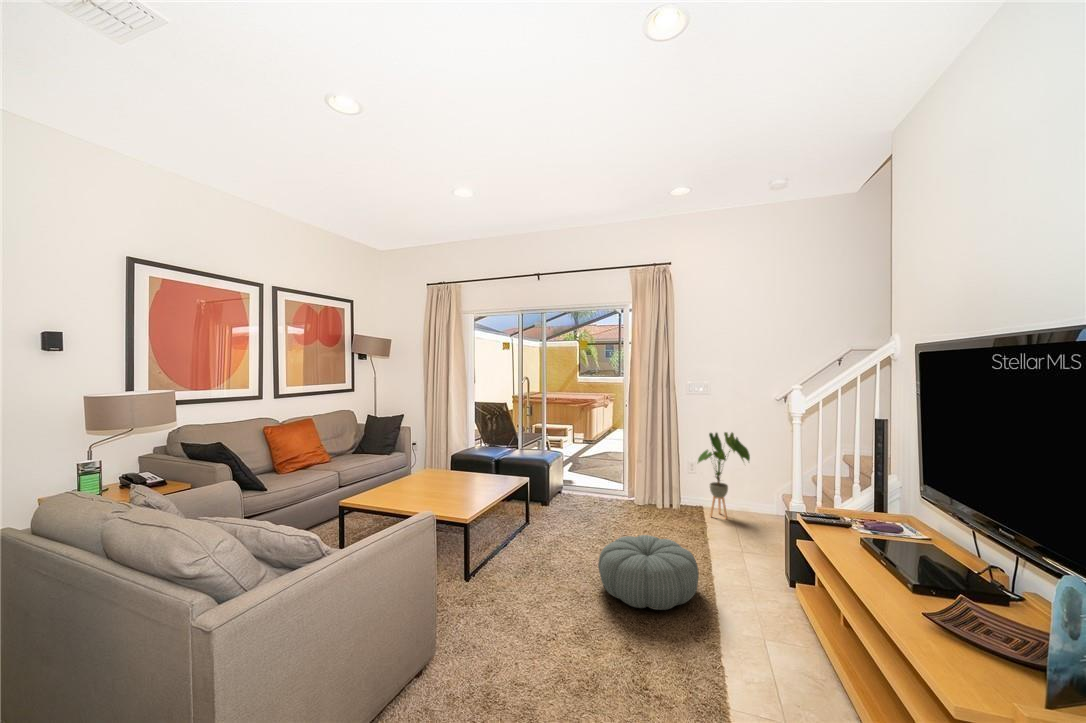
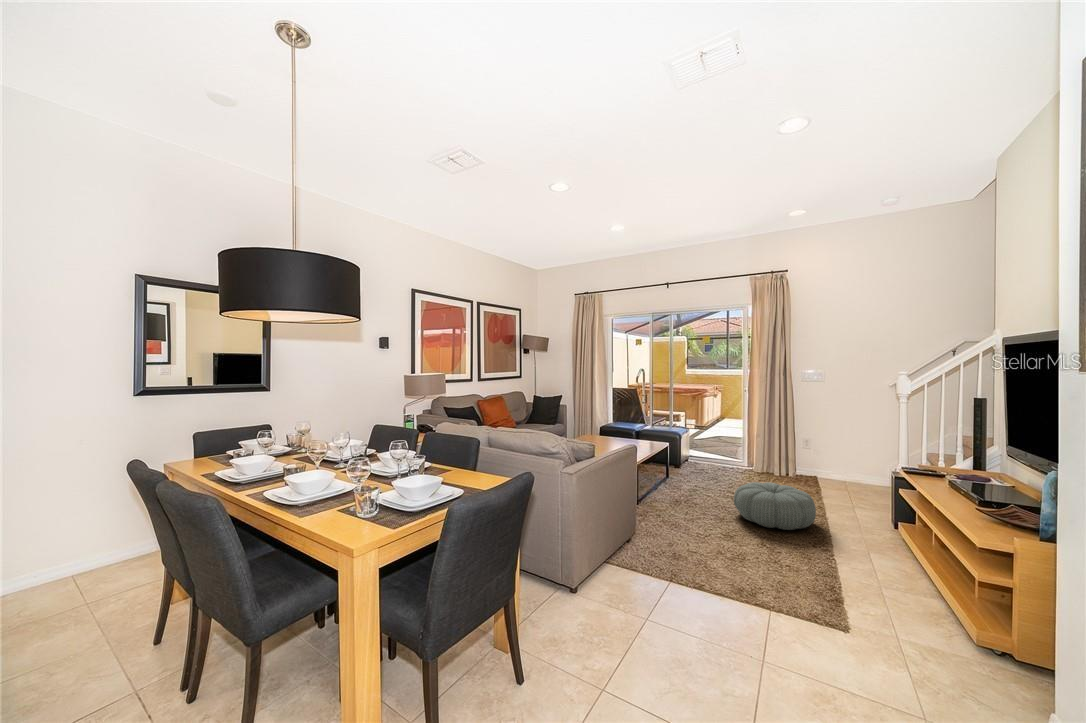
house plant: present [698,432,750,518] -> none [807,414,857,485]

